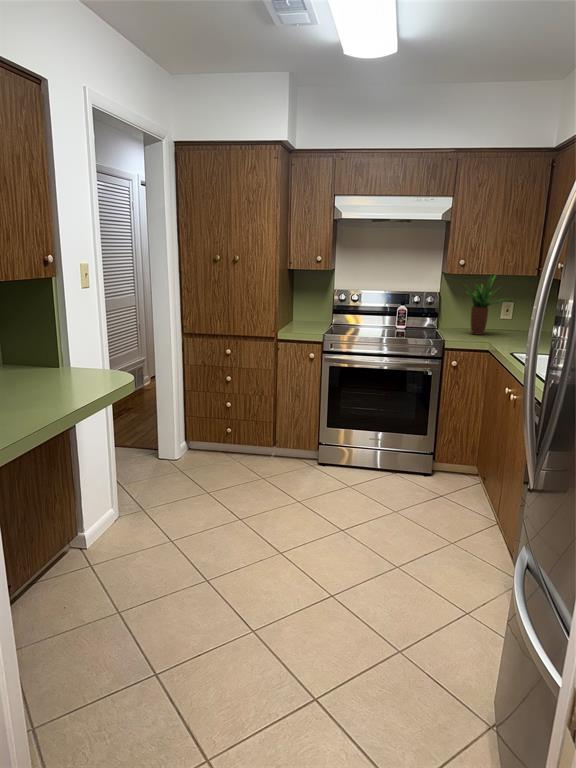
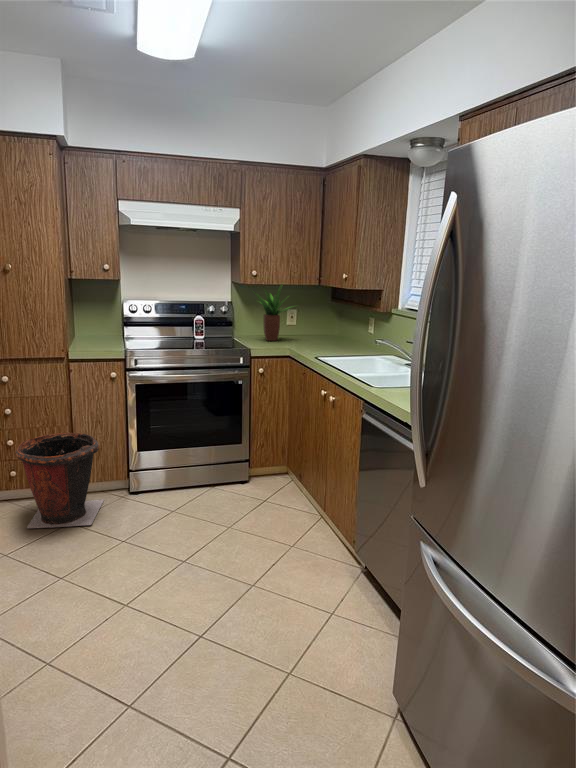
waste bin: none [228,402,296,483] -> present [16,433,104,528]

